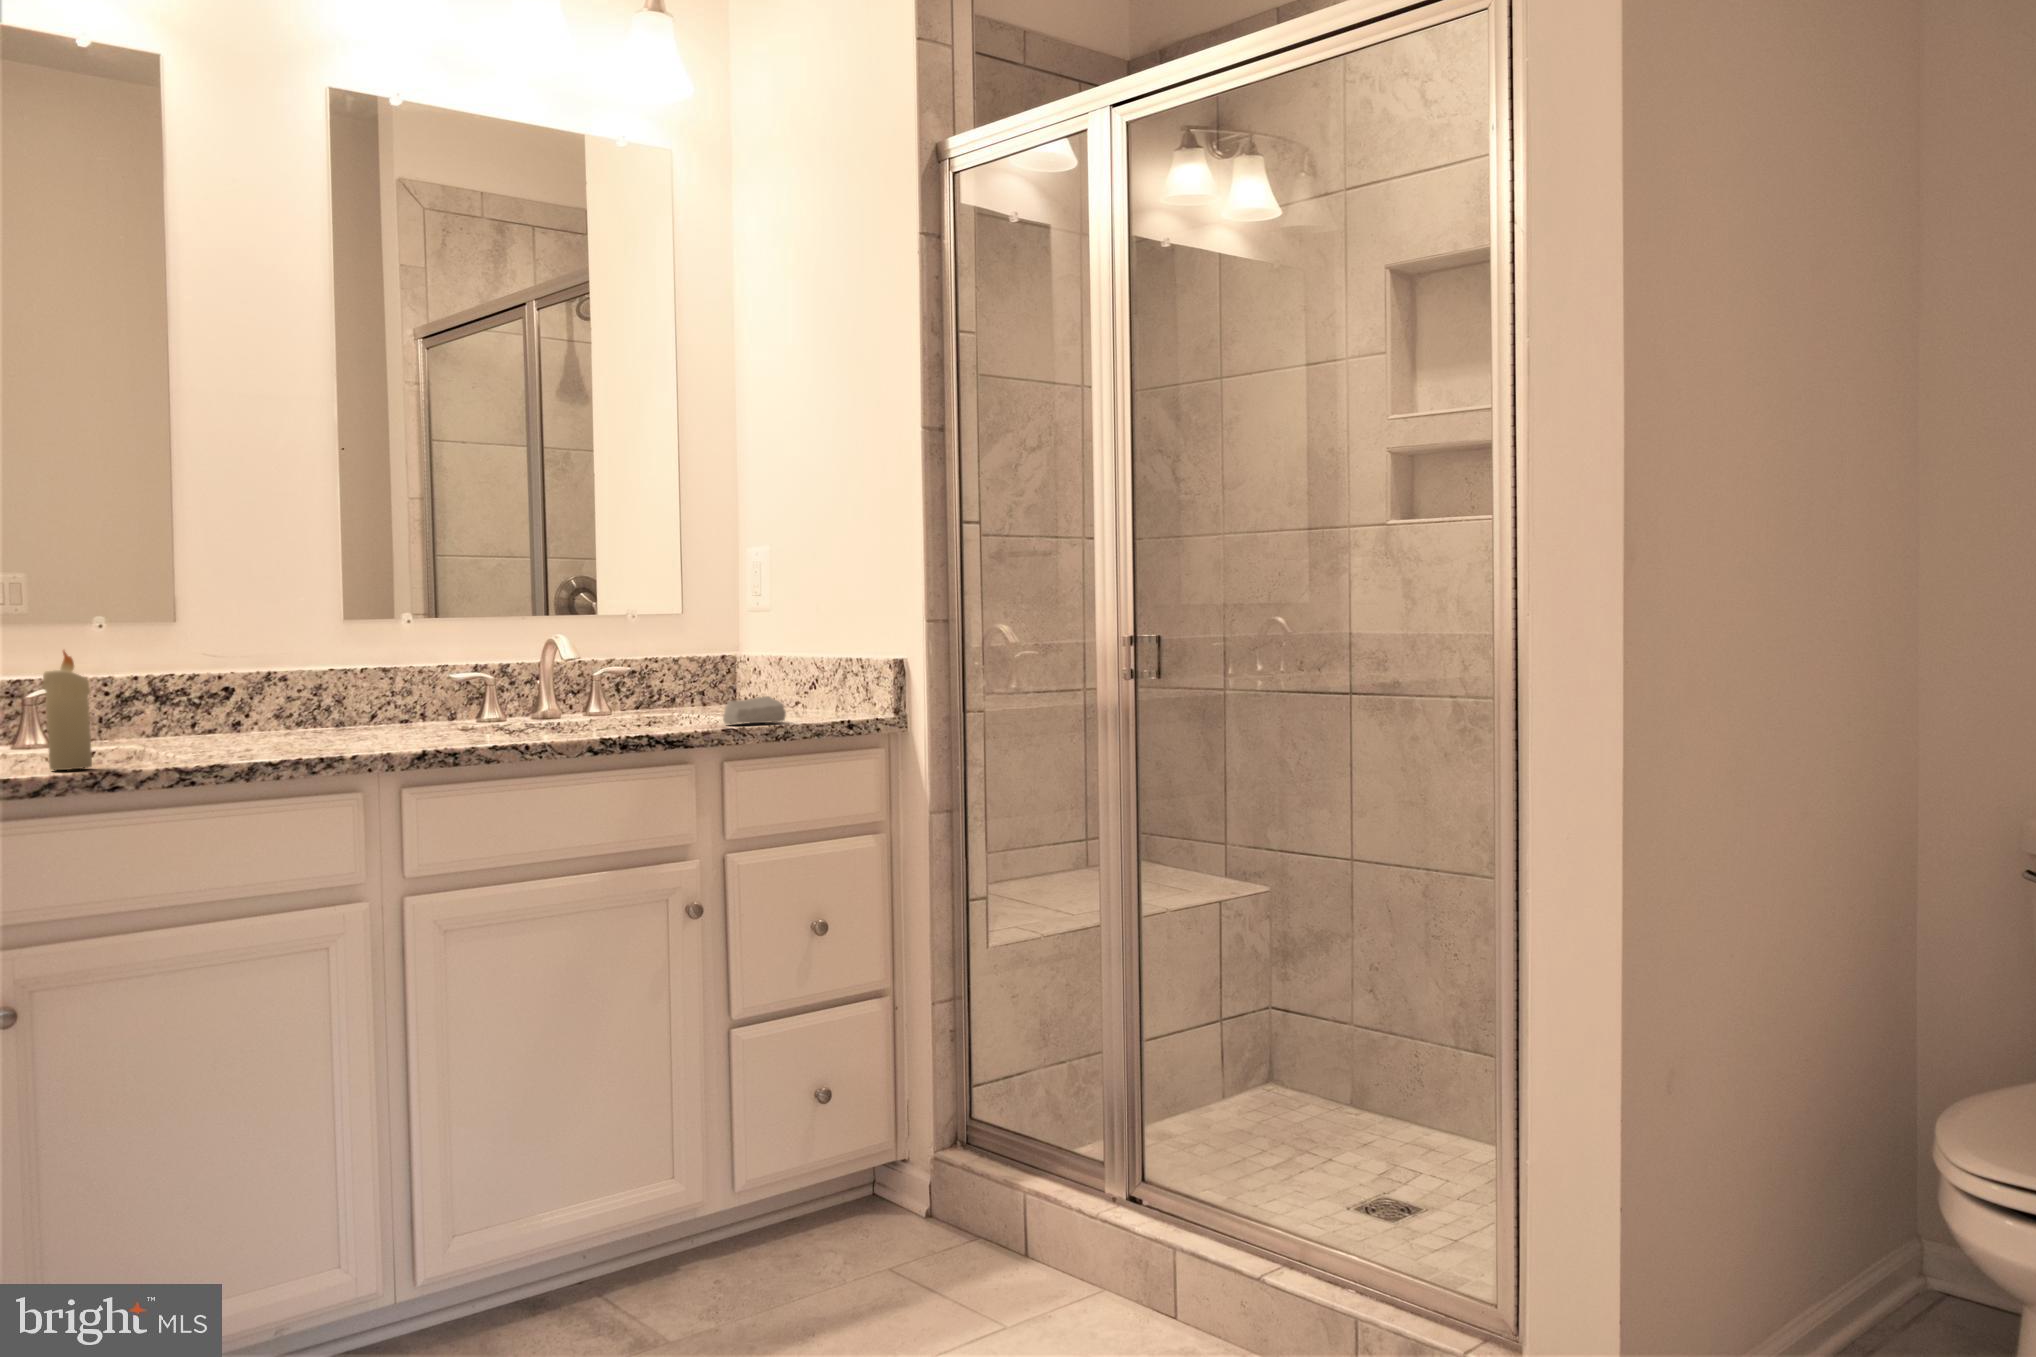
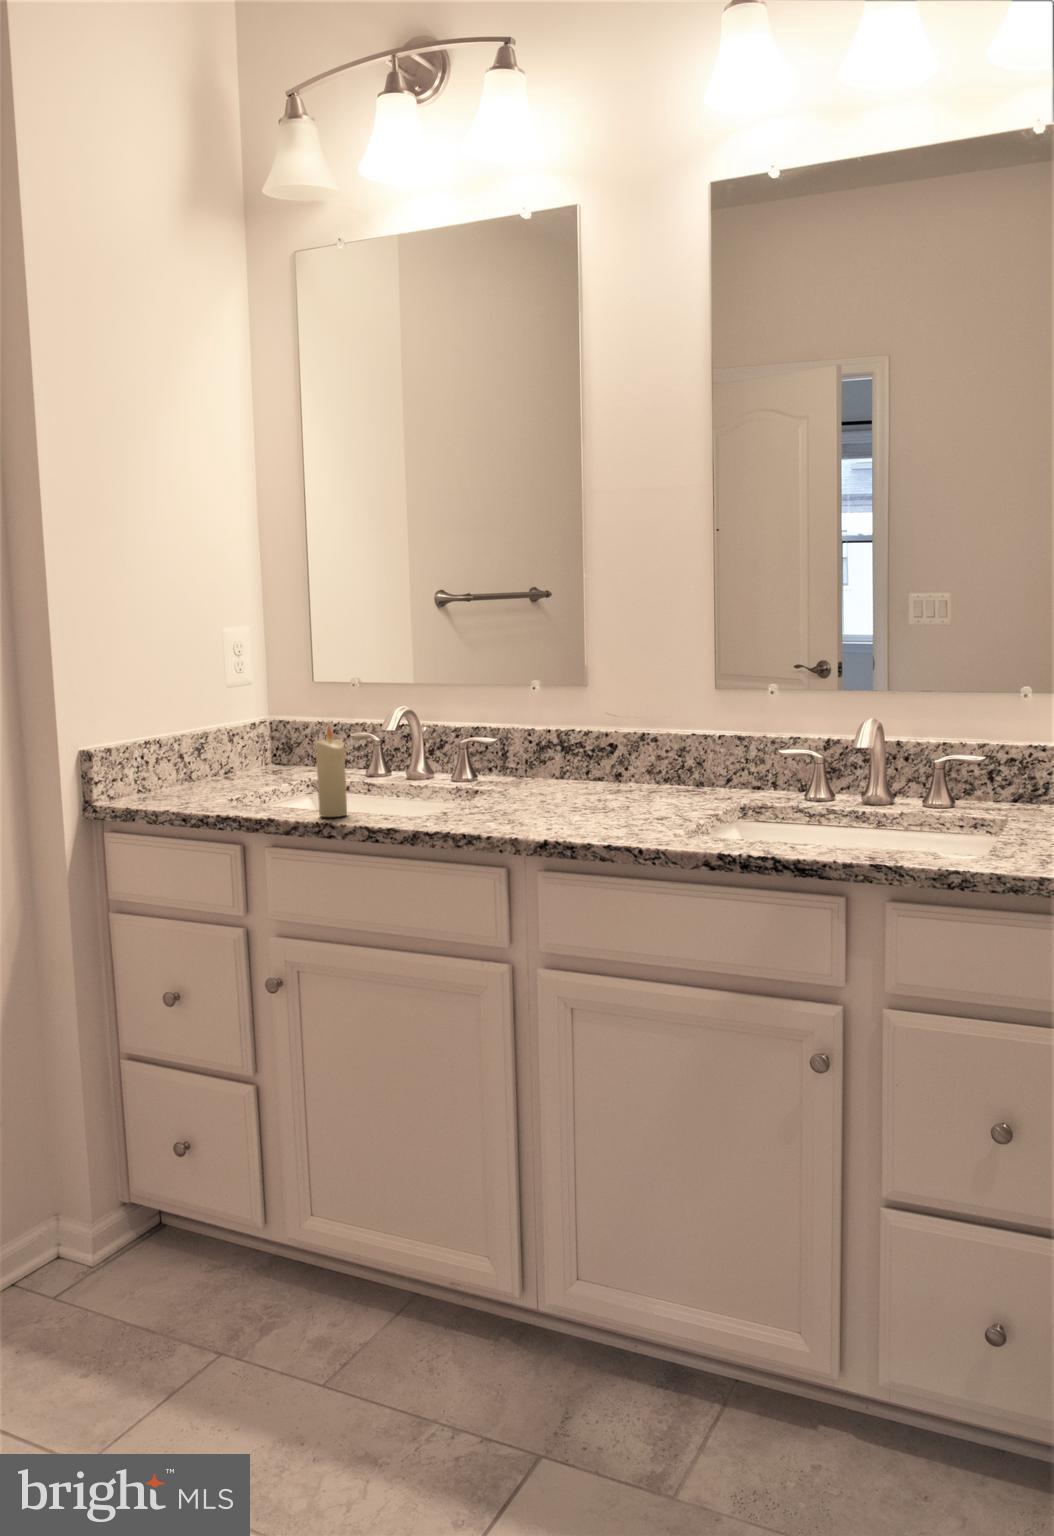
soap bar: present [723,696,786,724] -> none [912,826,990,864]

